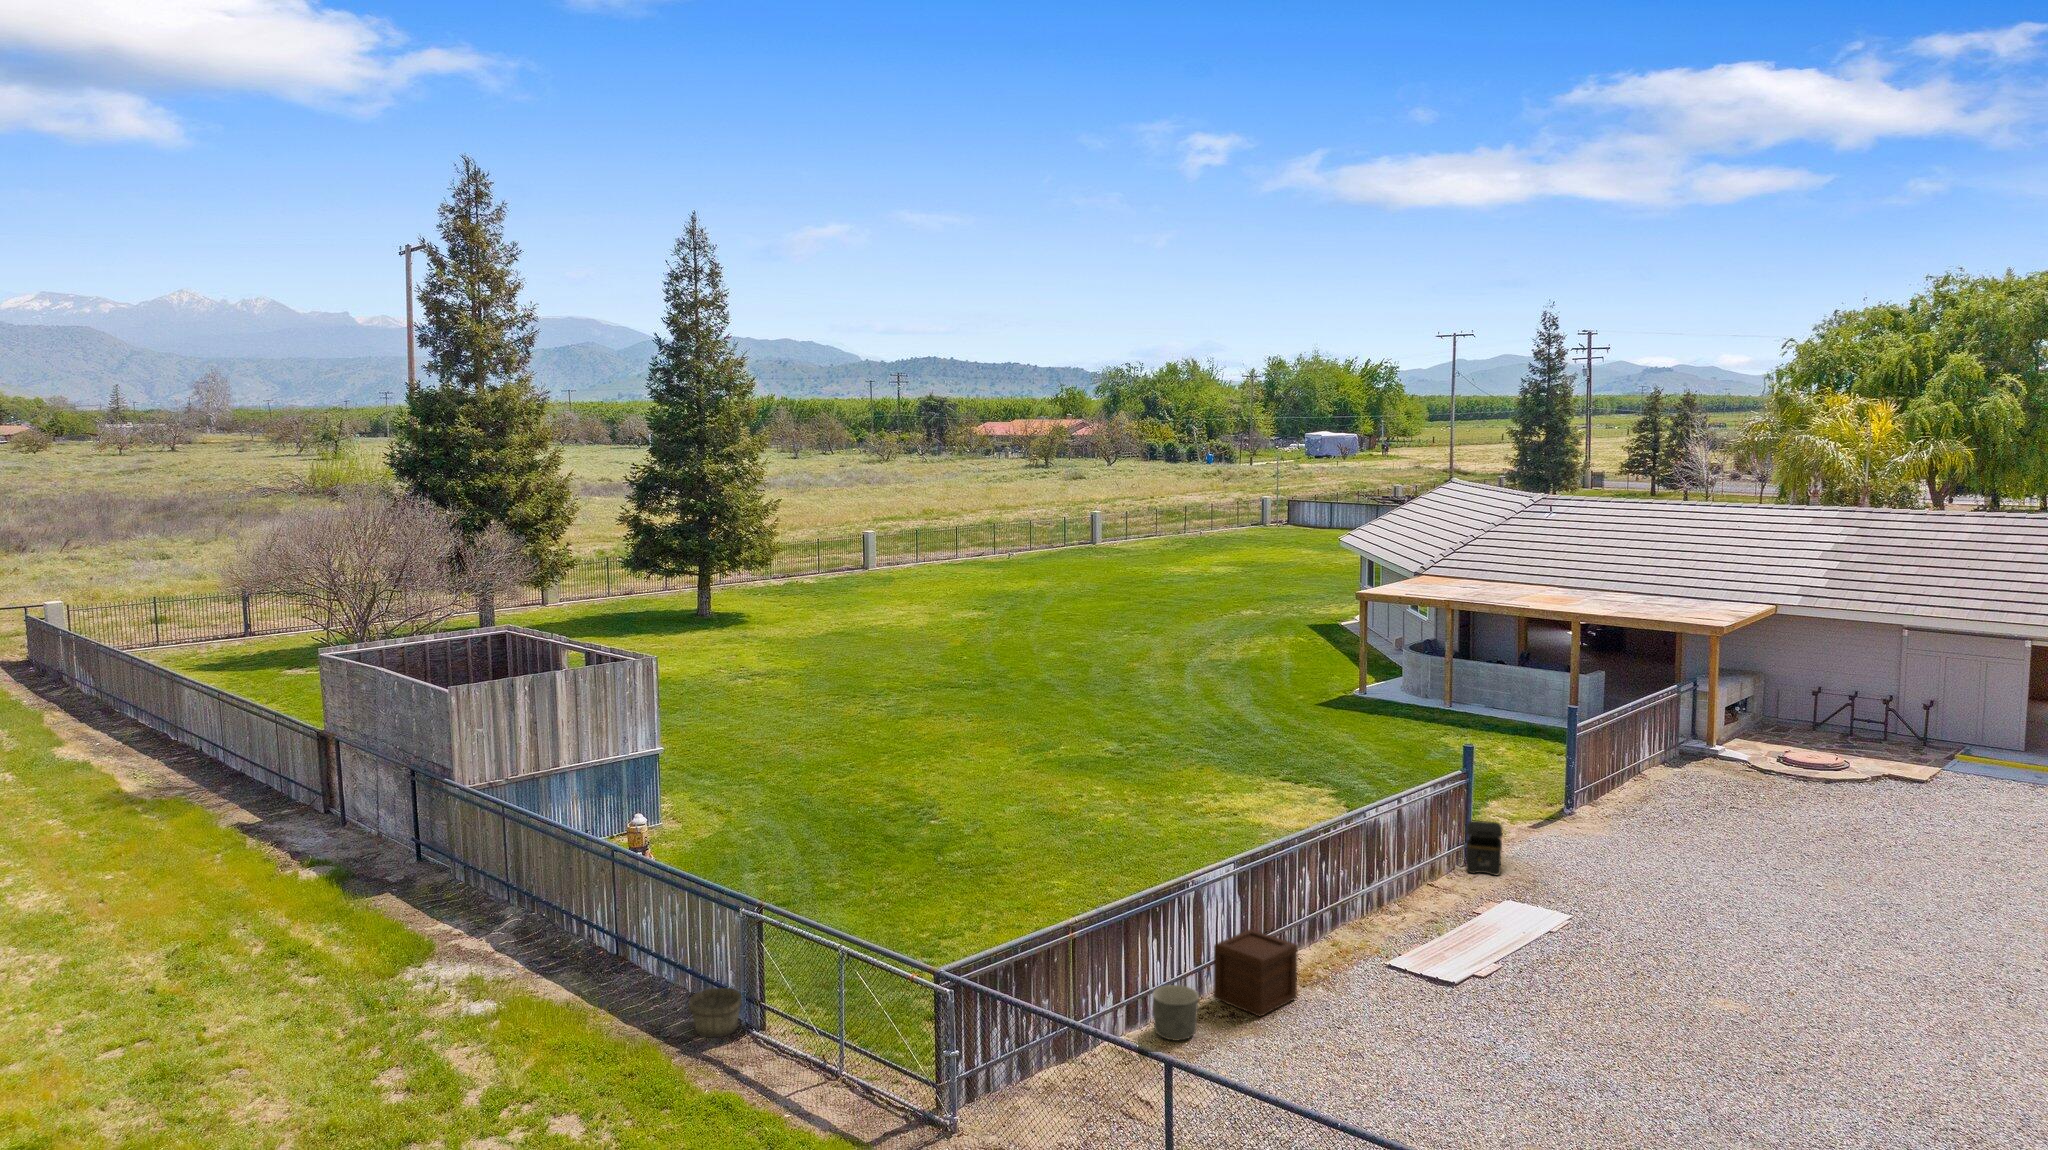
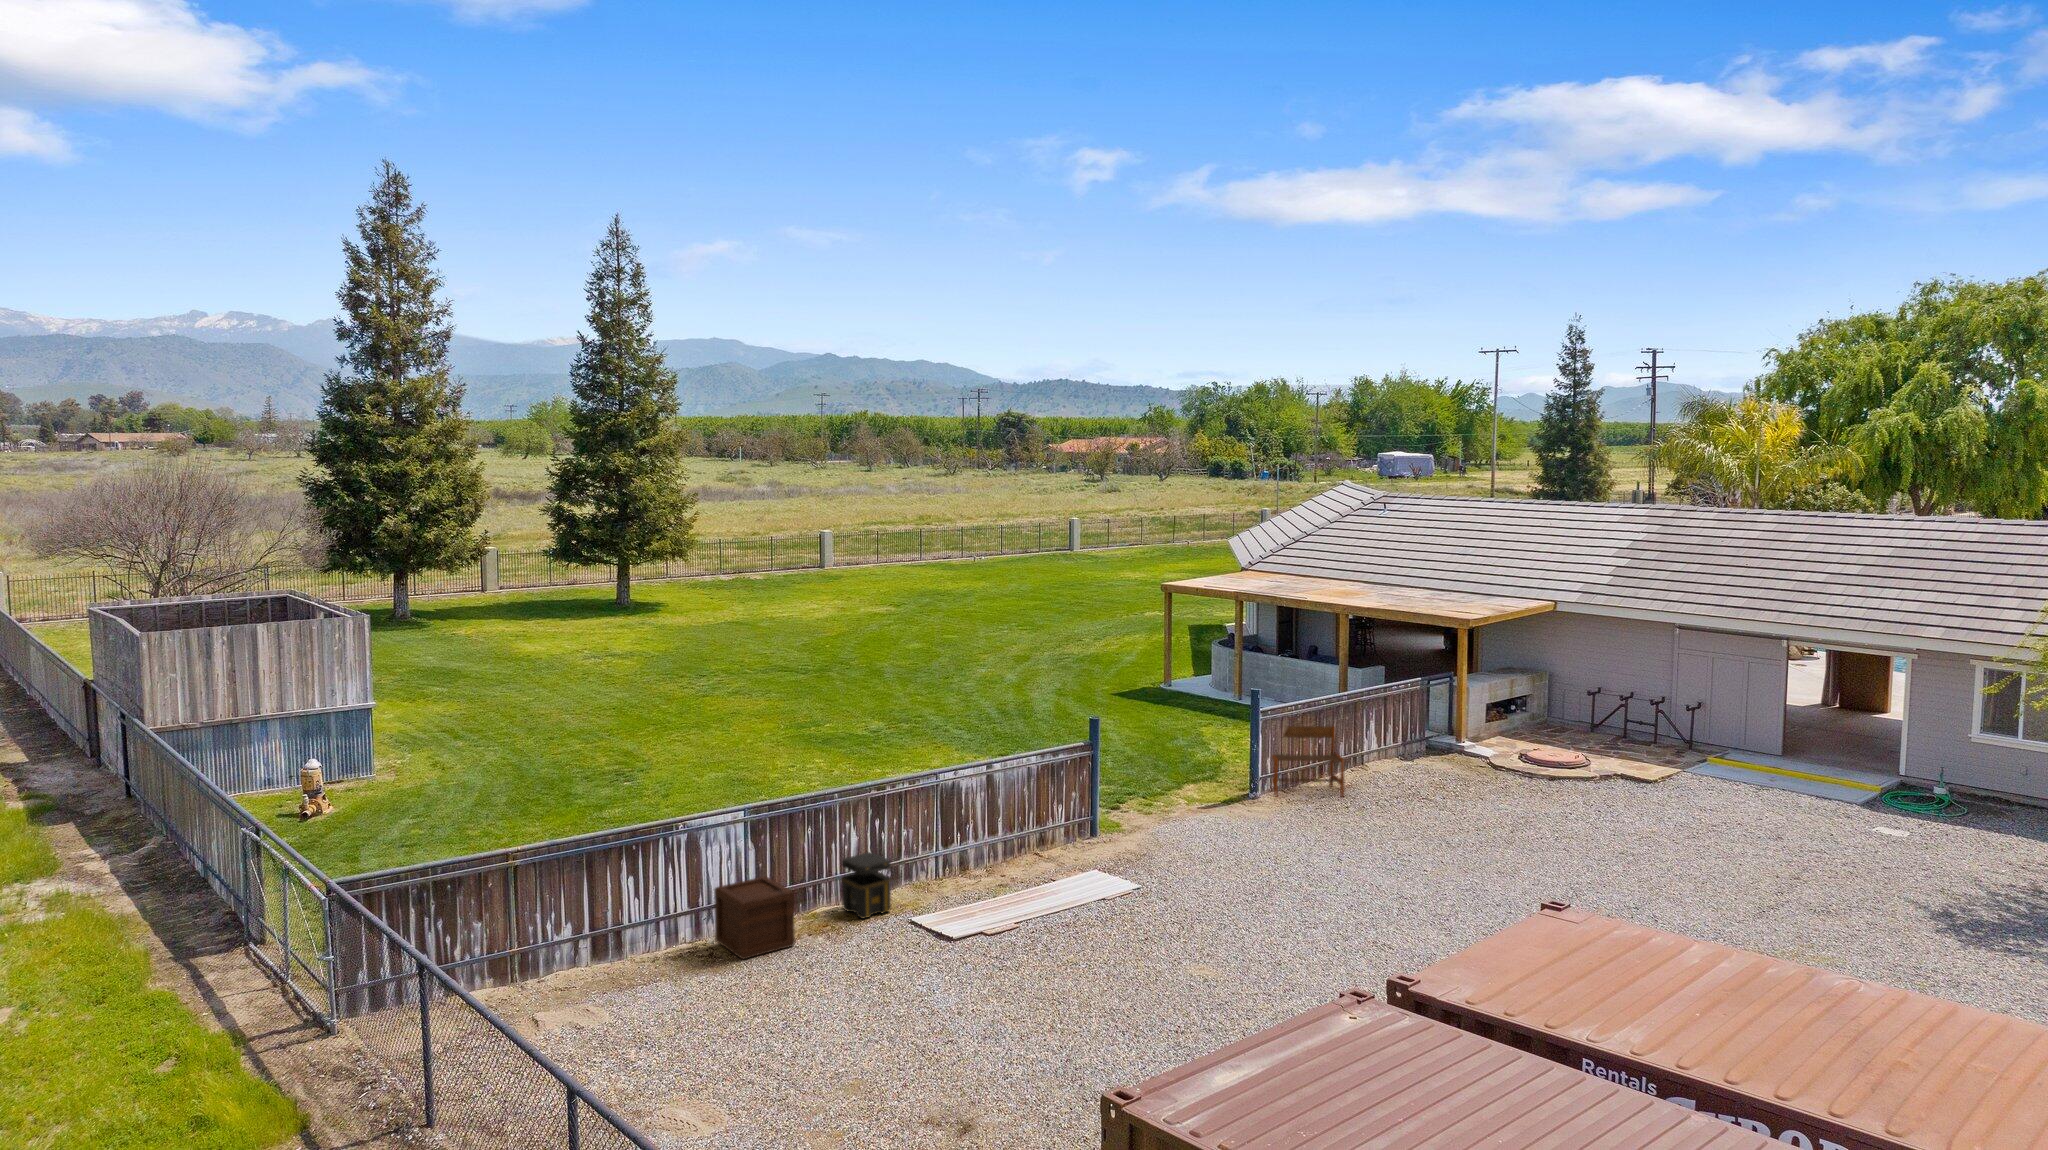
bench: none [1575,740,1658,814] -> present [1272,726,1344,797]
toolbox: present [1466,821,1503,875] -> present [841,852,892,918]
planter: present [1153,985,1198,1041] -> none [621,923,667,976]
wooden bucket: present [689,988,742,1037] -> none [183,902,241,950]

